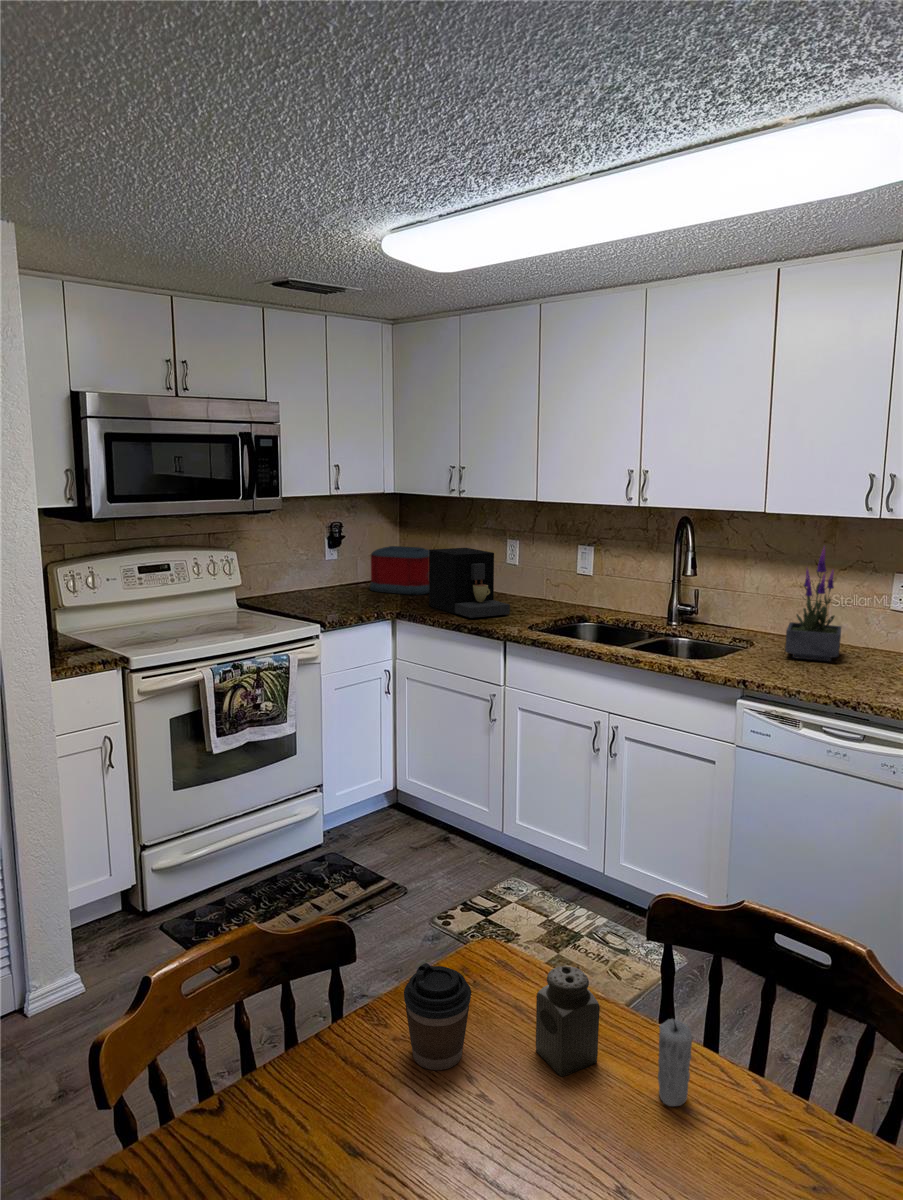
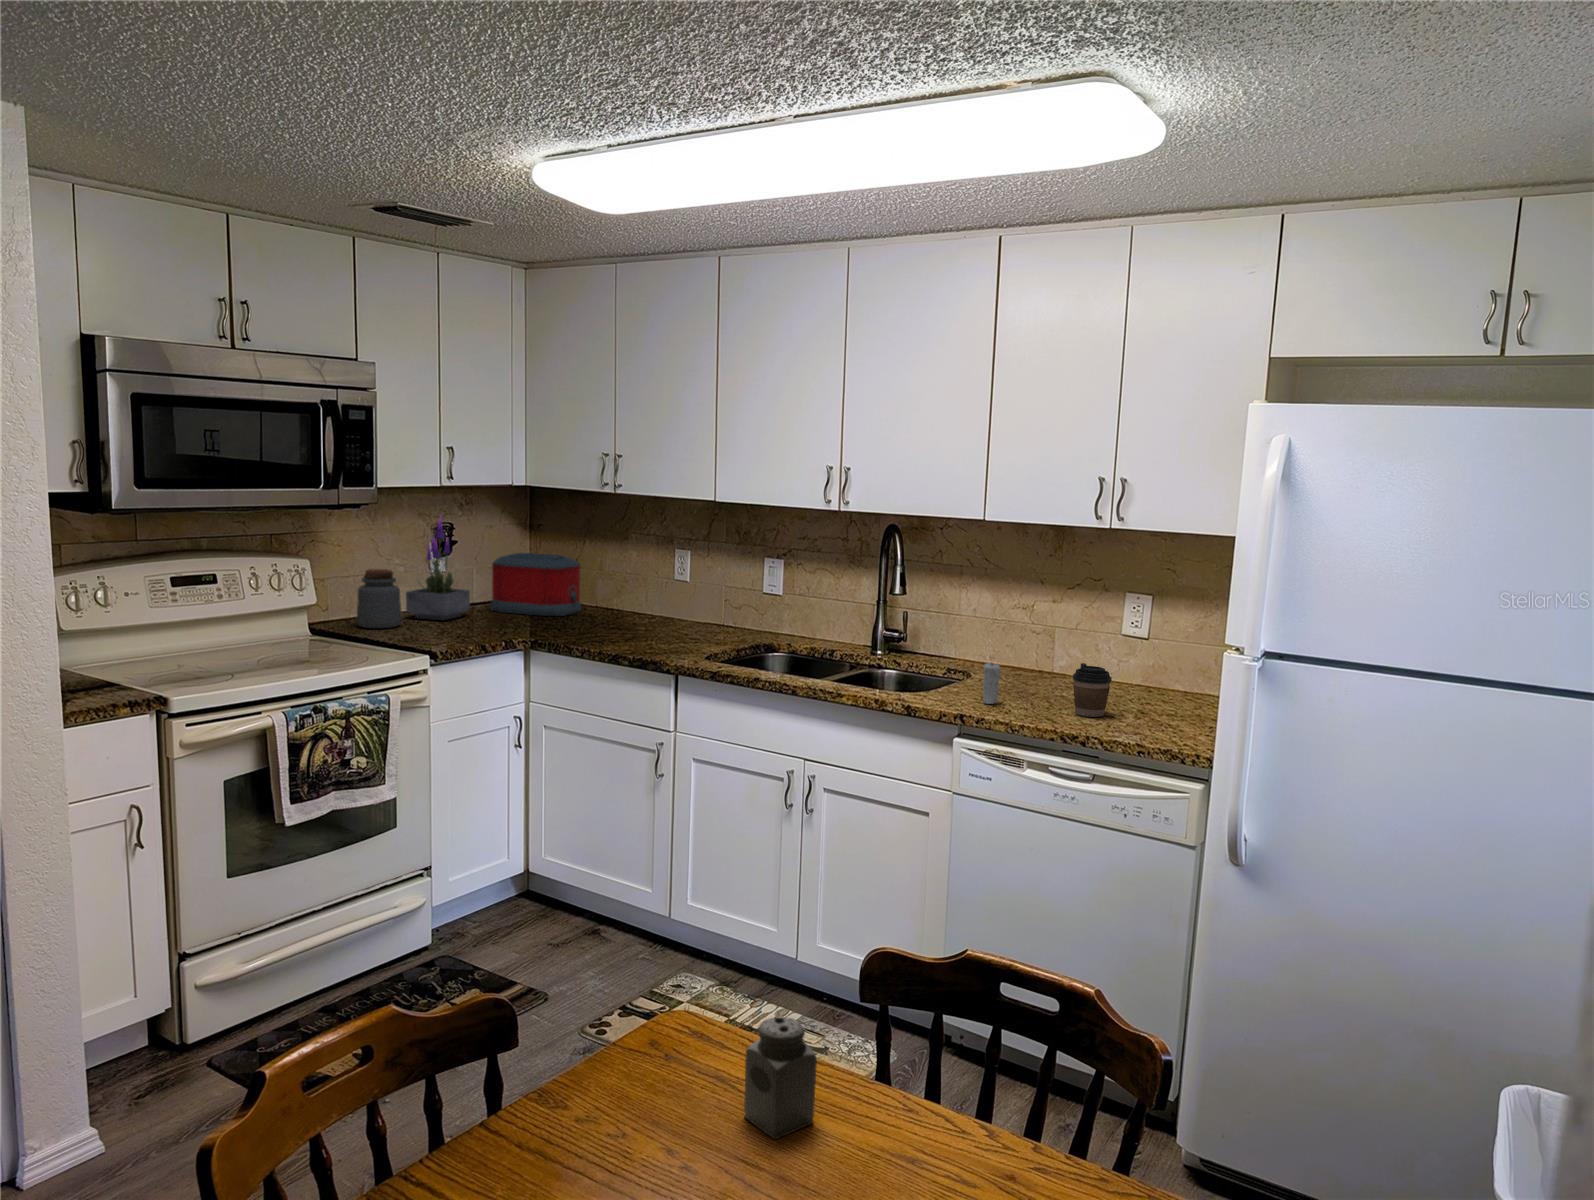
coffee maker: present [429,548,510,618] -> none [573,556,679,644]
potted plant: present [785,548,841,661] -> present [406,516,470,620]
jar: none [271,560,303,605] -> present [357,569,402,628]
coffee cup: present [404,963,471,1070] -> present [1073,663,1112,717]
candle: present [658,1018,692,1106] -> present [983,663,1000,704]

